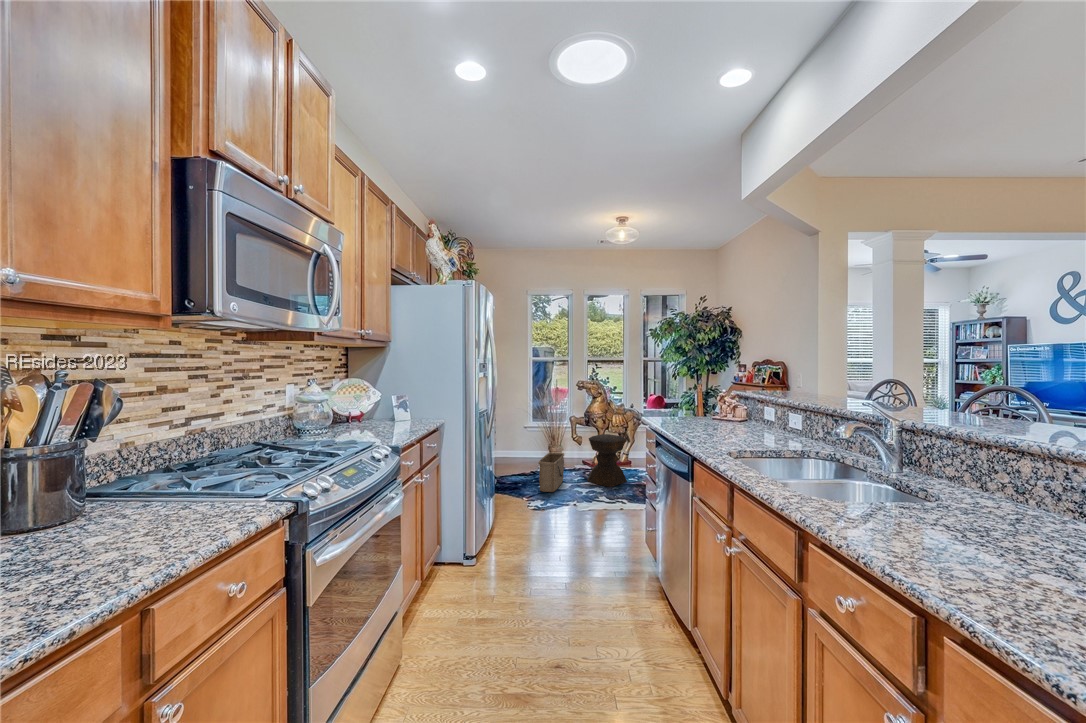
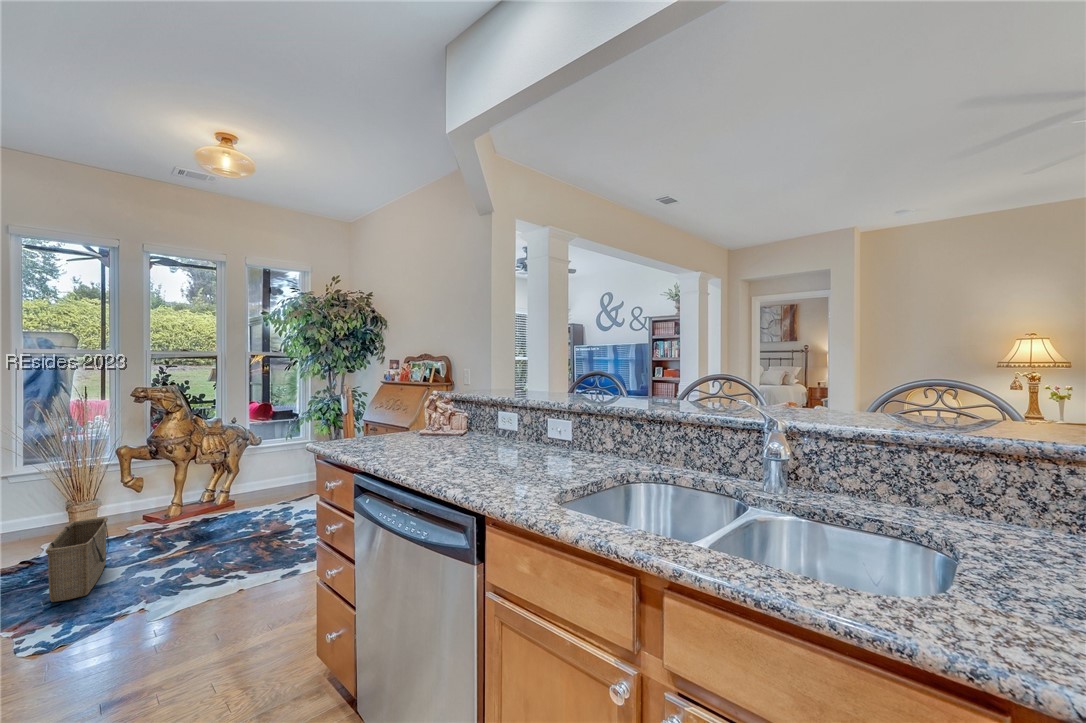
stool: present [587,434,627,486] -> none [159,469,235,553]

